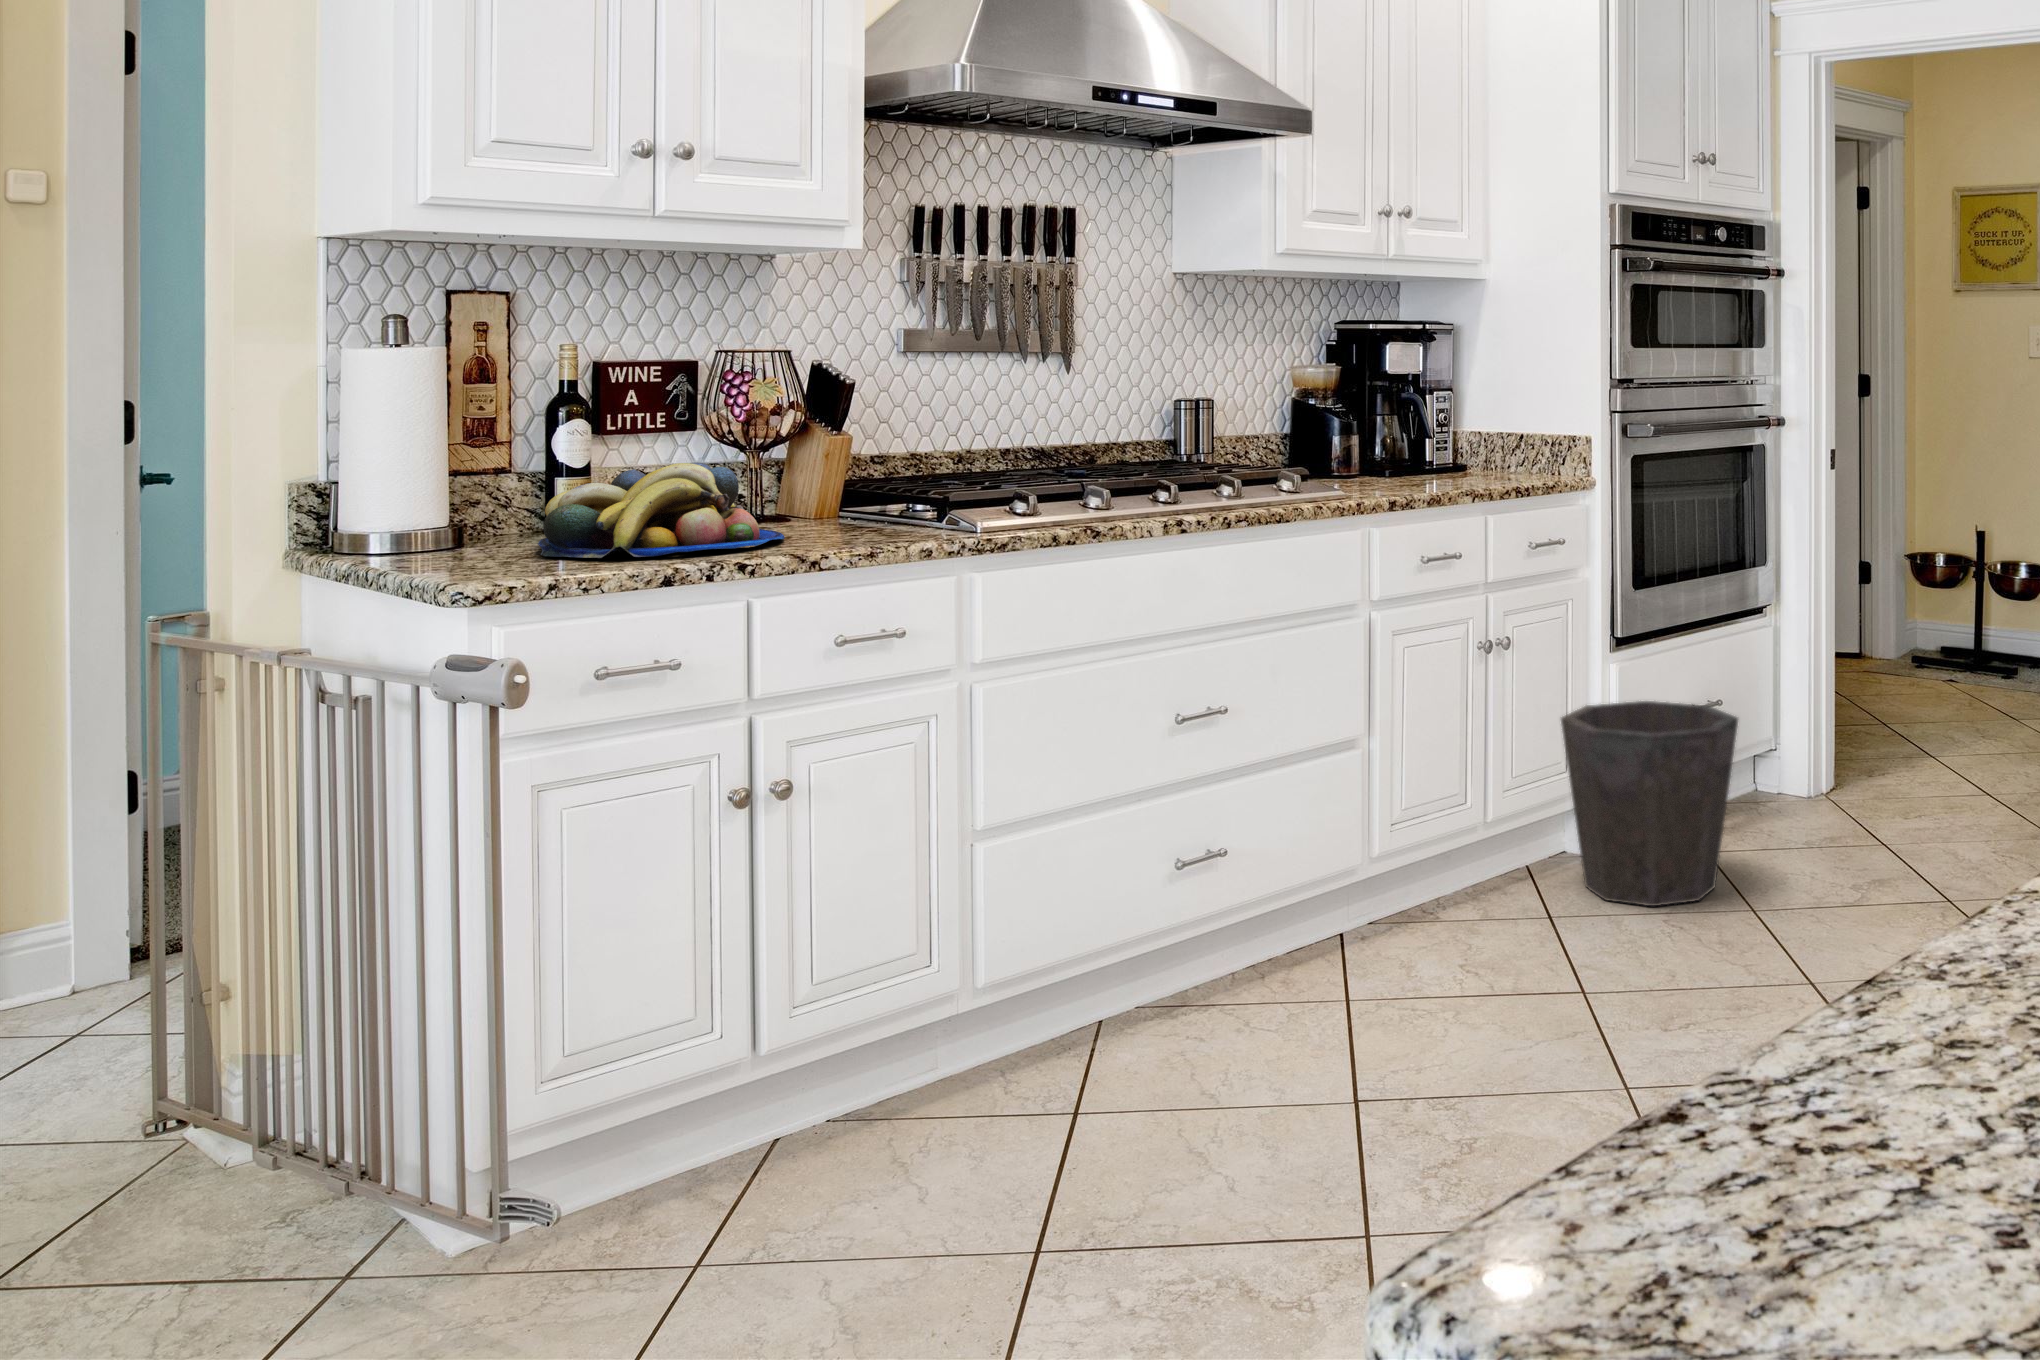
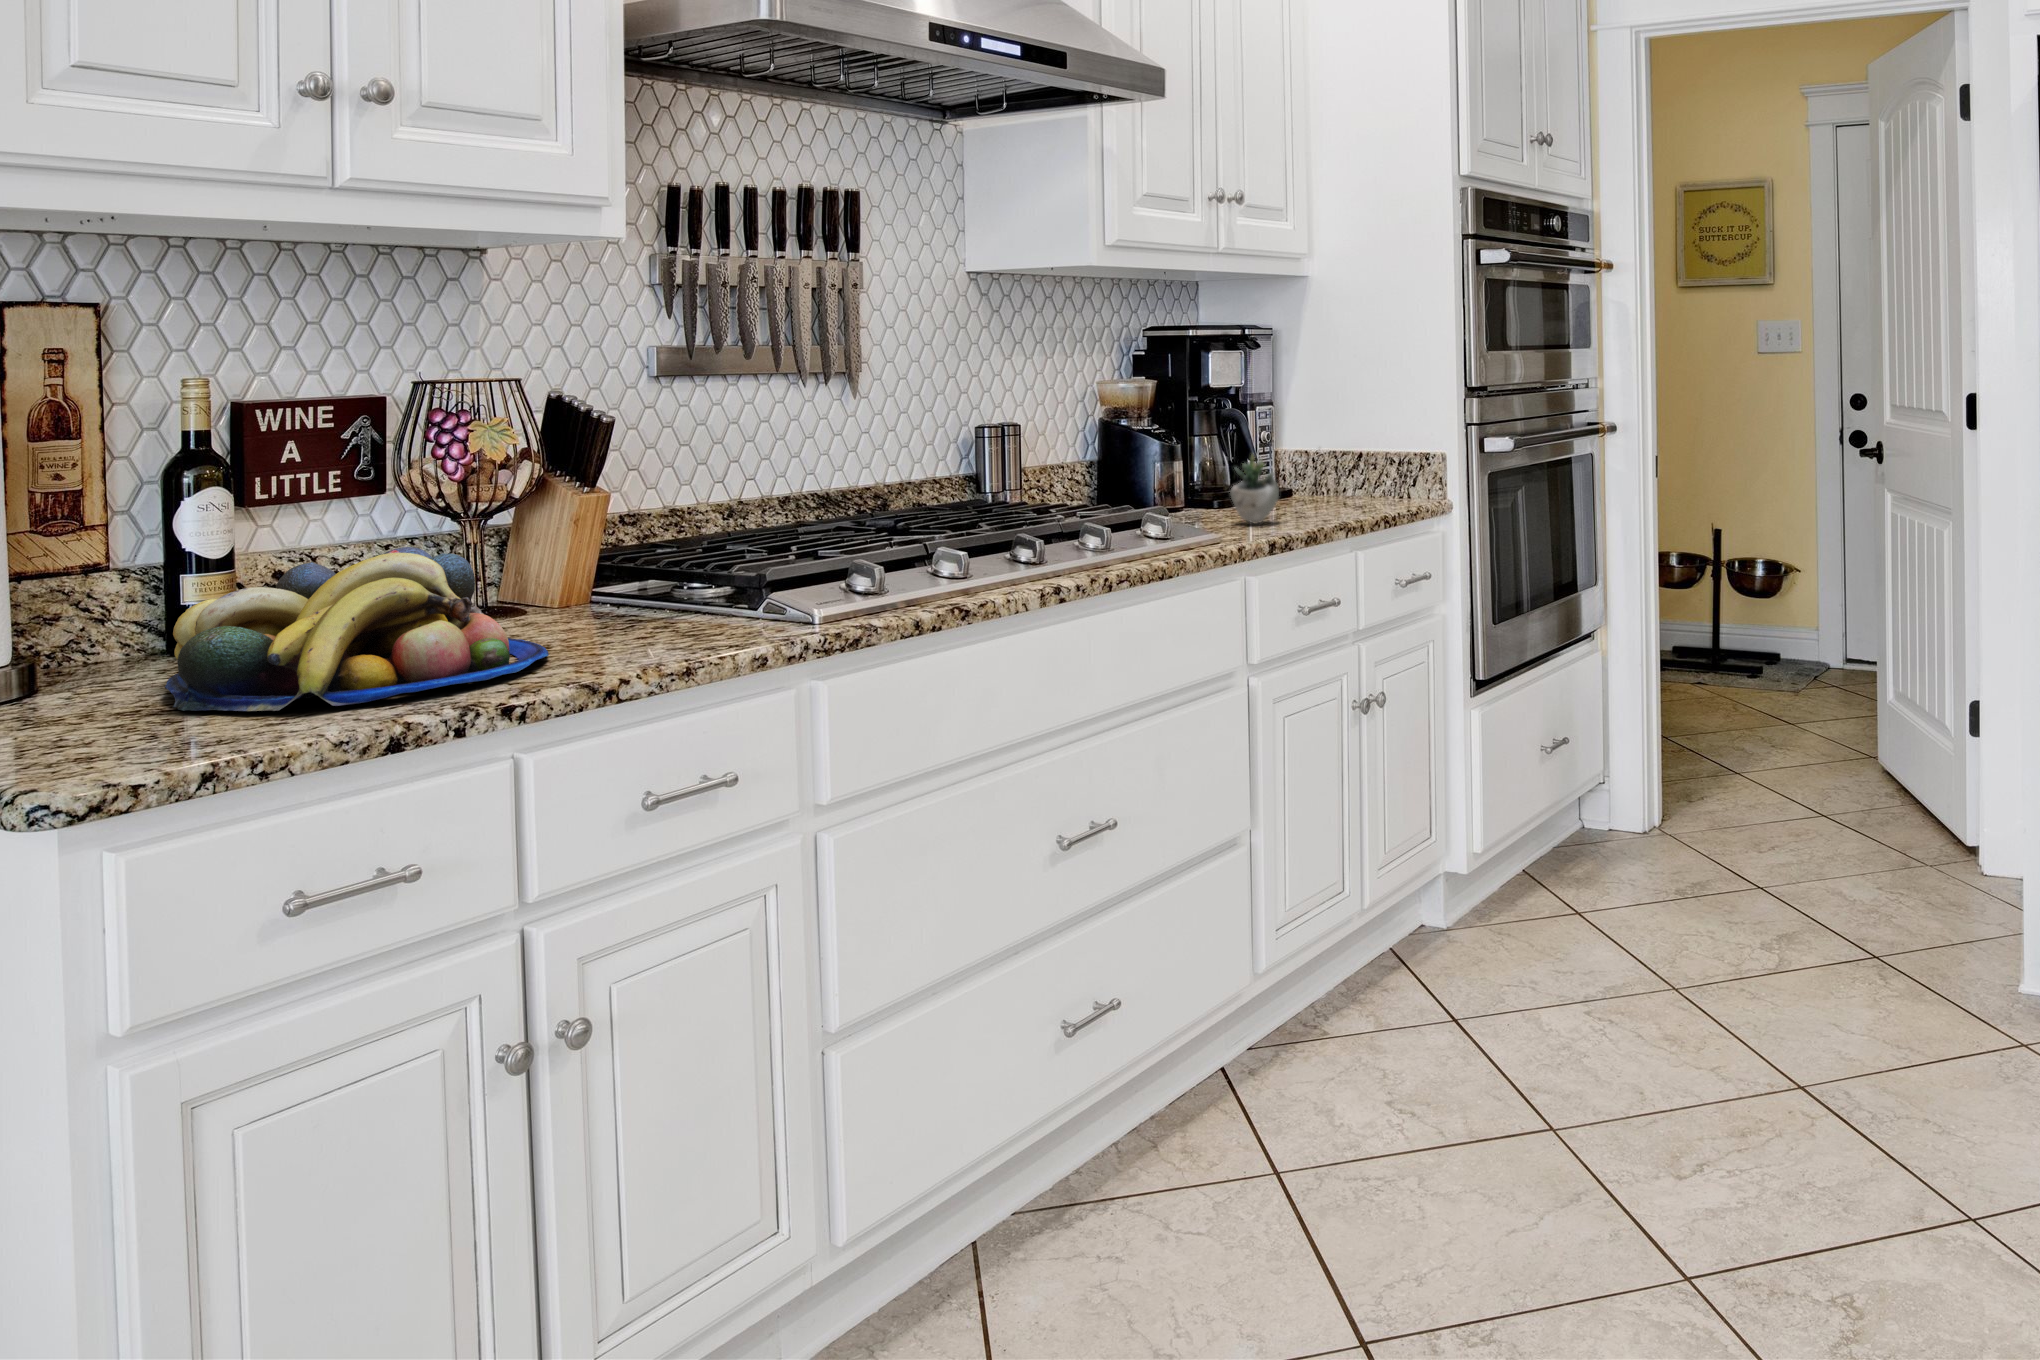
succulent plant: none [1364,422,1435,484] -> present [1230,455,1279,524]
waste bin: present [1561,701,1738,906] -> none [1442,756,1644,1004]

